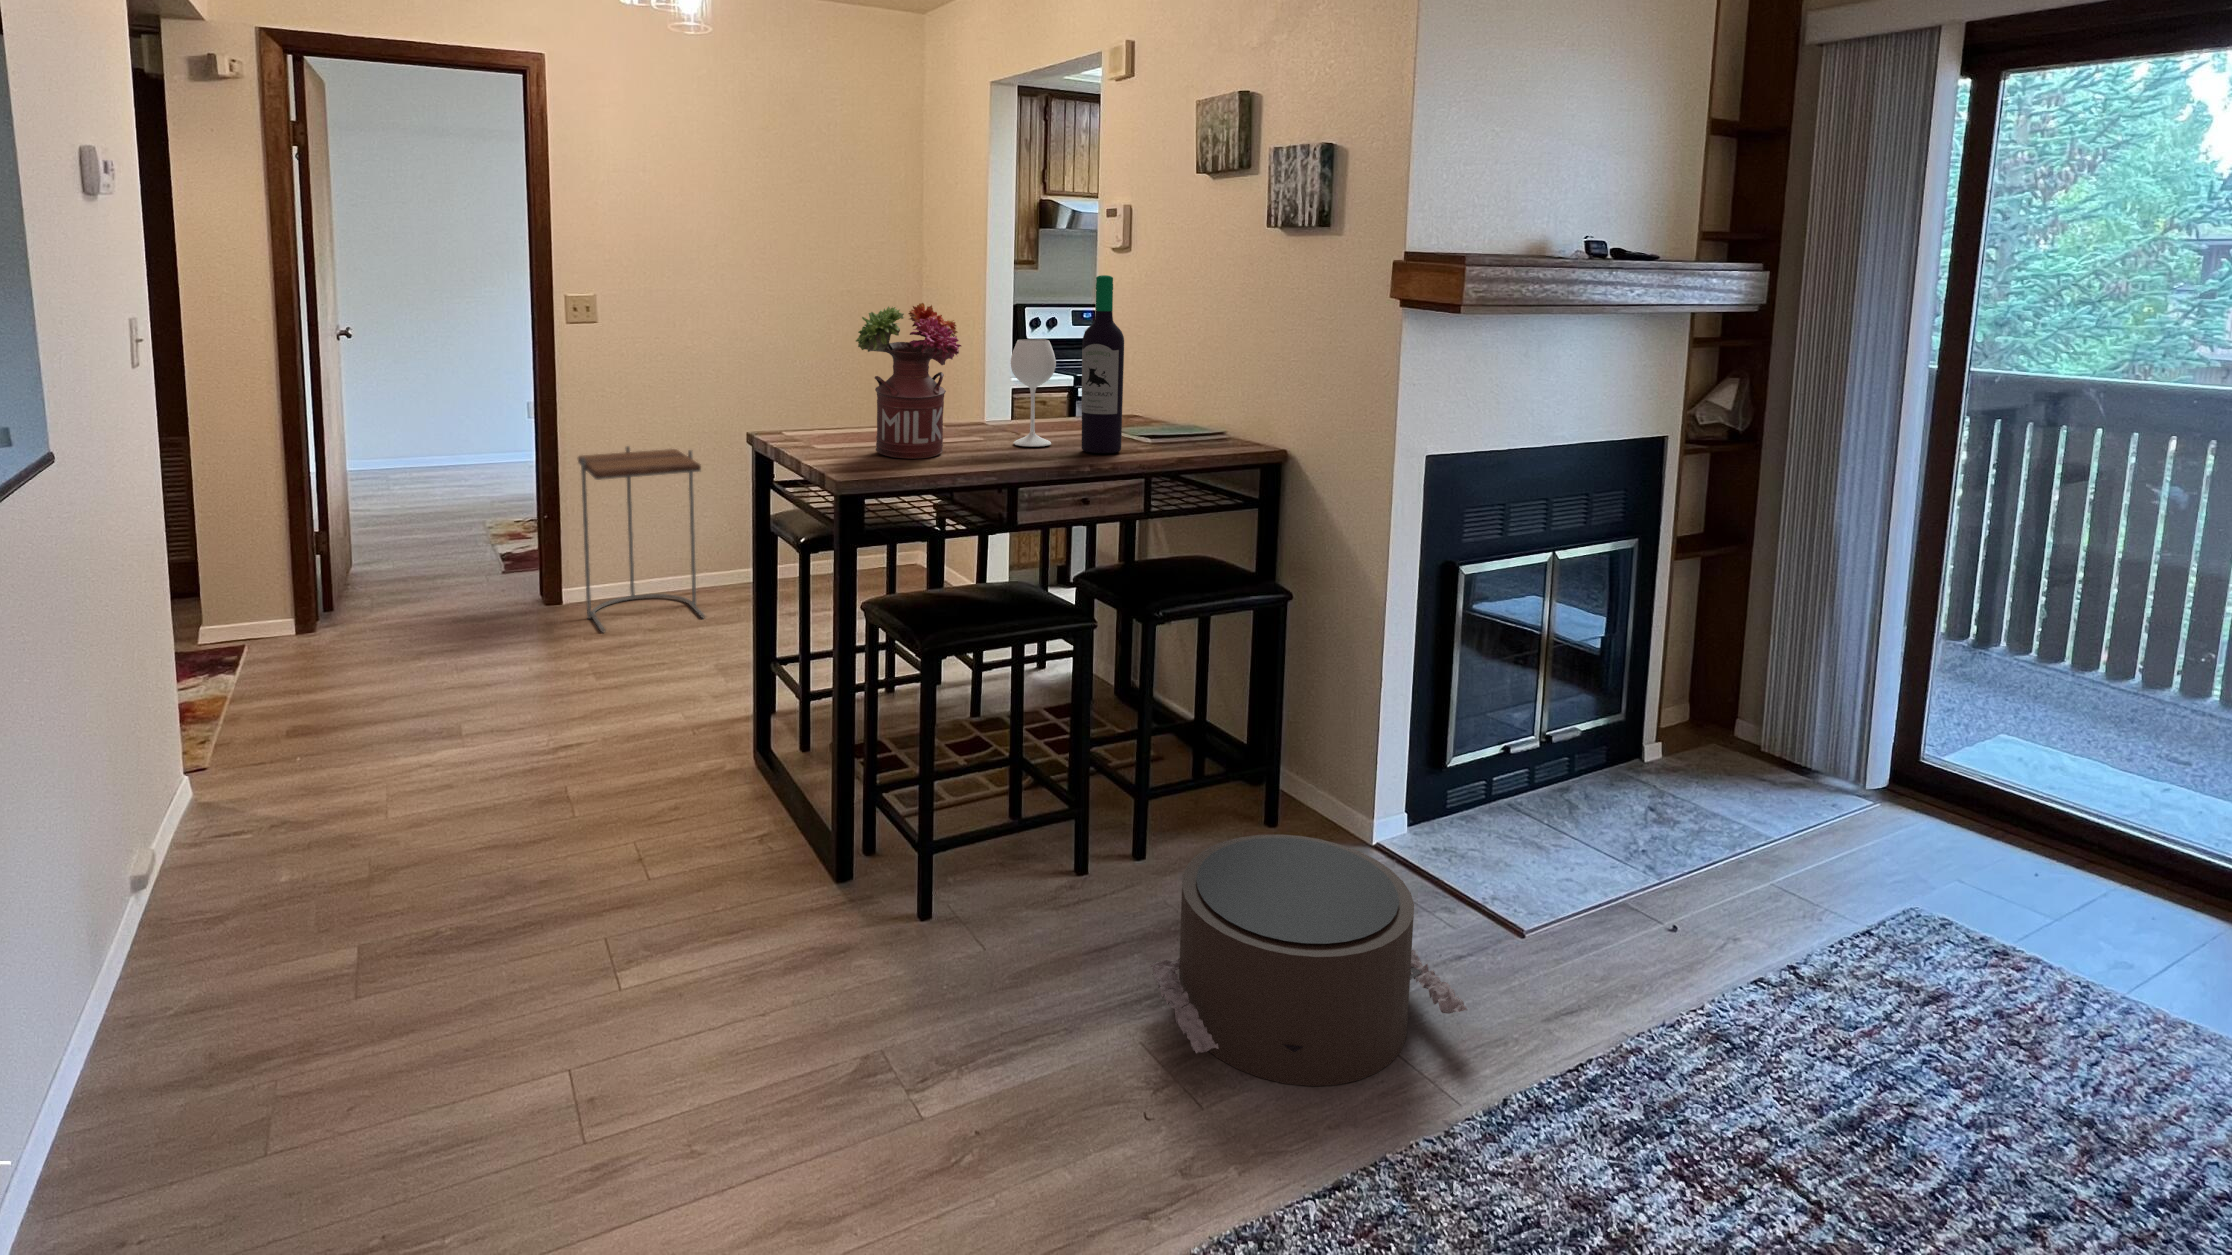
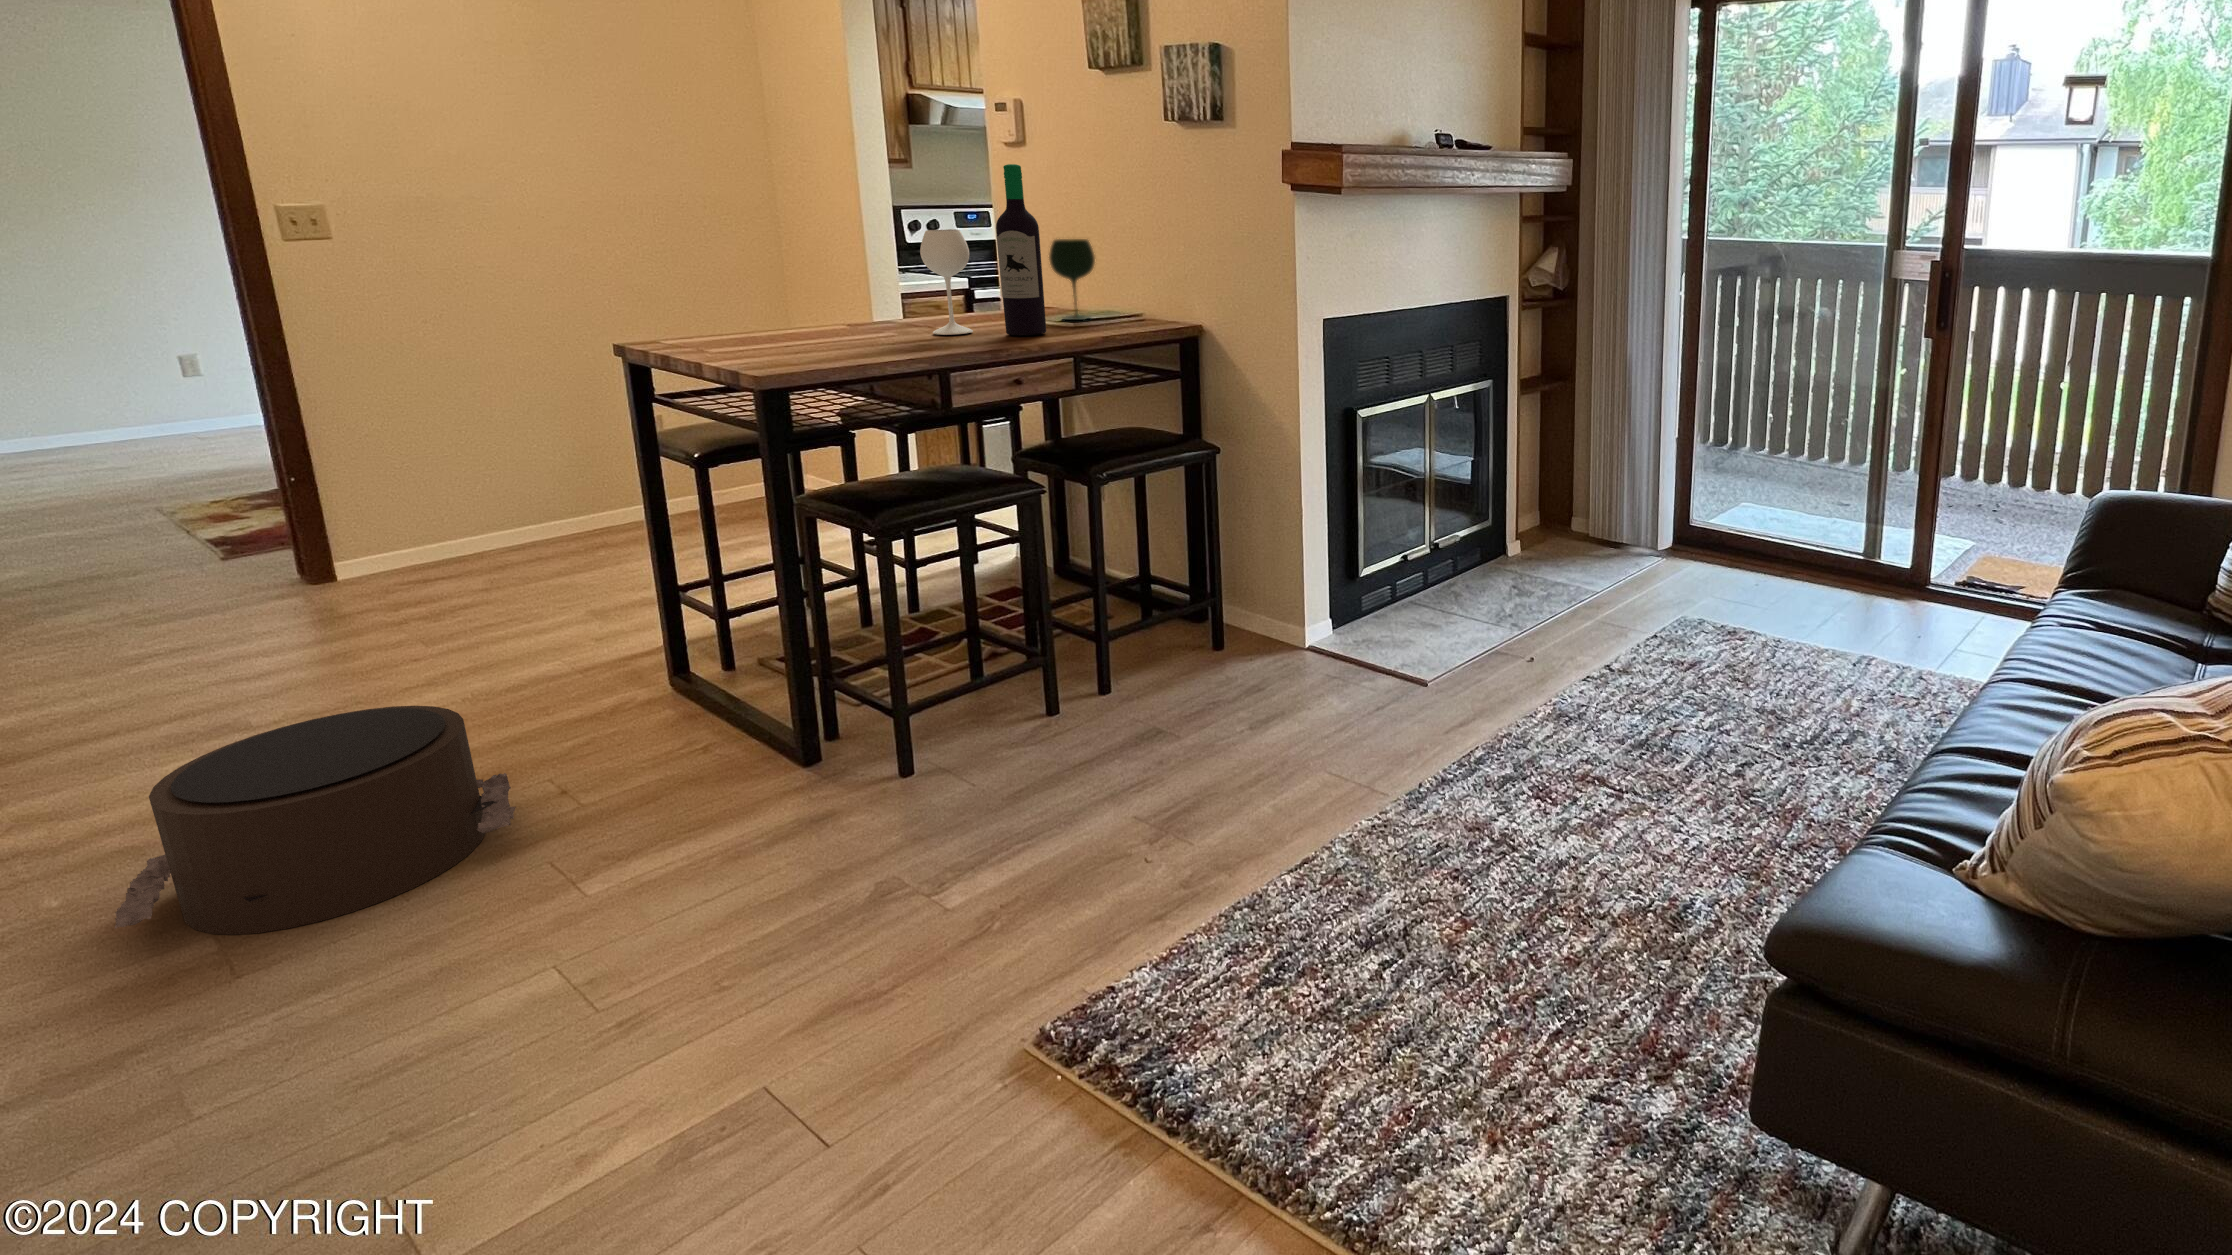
flower arrangement: present [856,303,961,459] -> none [744,193,869,351]
wine glass: none [1135,350,1180,436] -> present [1049,239,1095,320]
side table: present [578,446,705,632] -> none [333,384,556,603]
pouf: present [1150,834,1467,1086] -> present [115,706,516,935]

